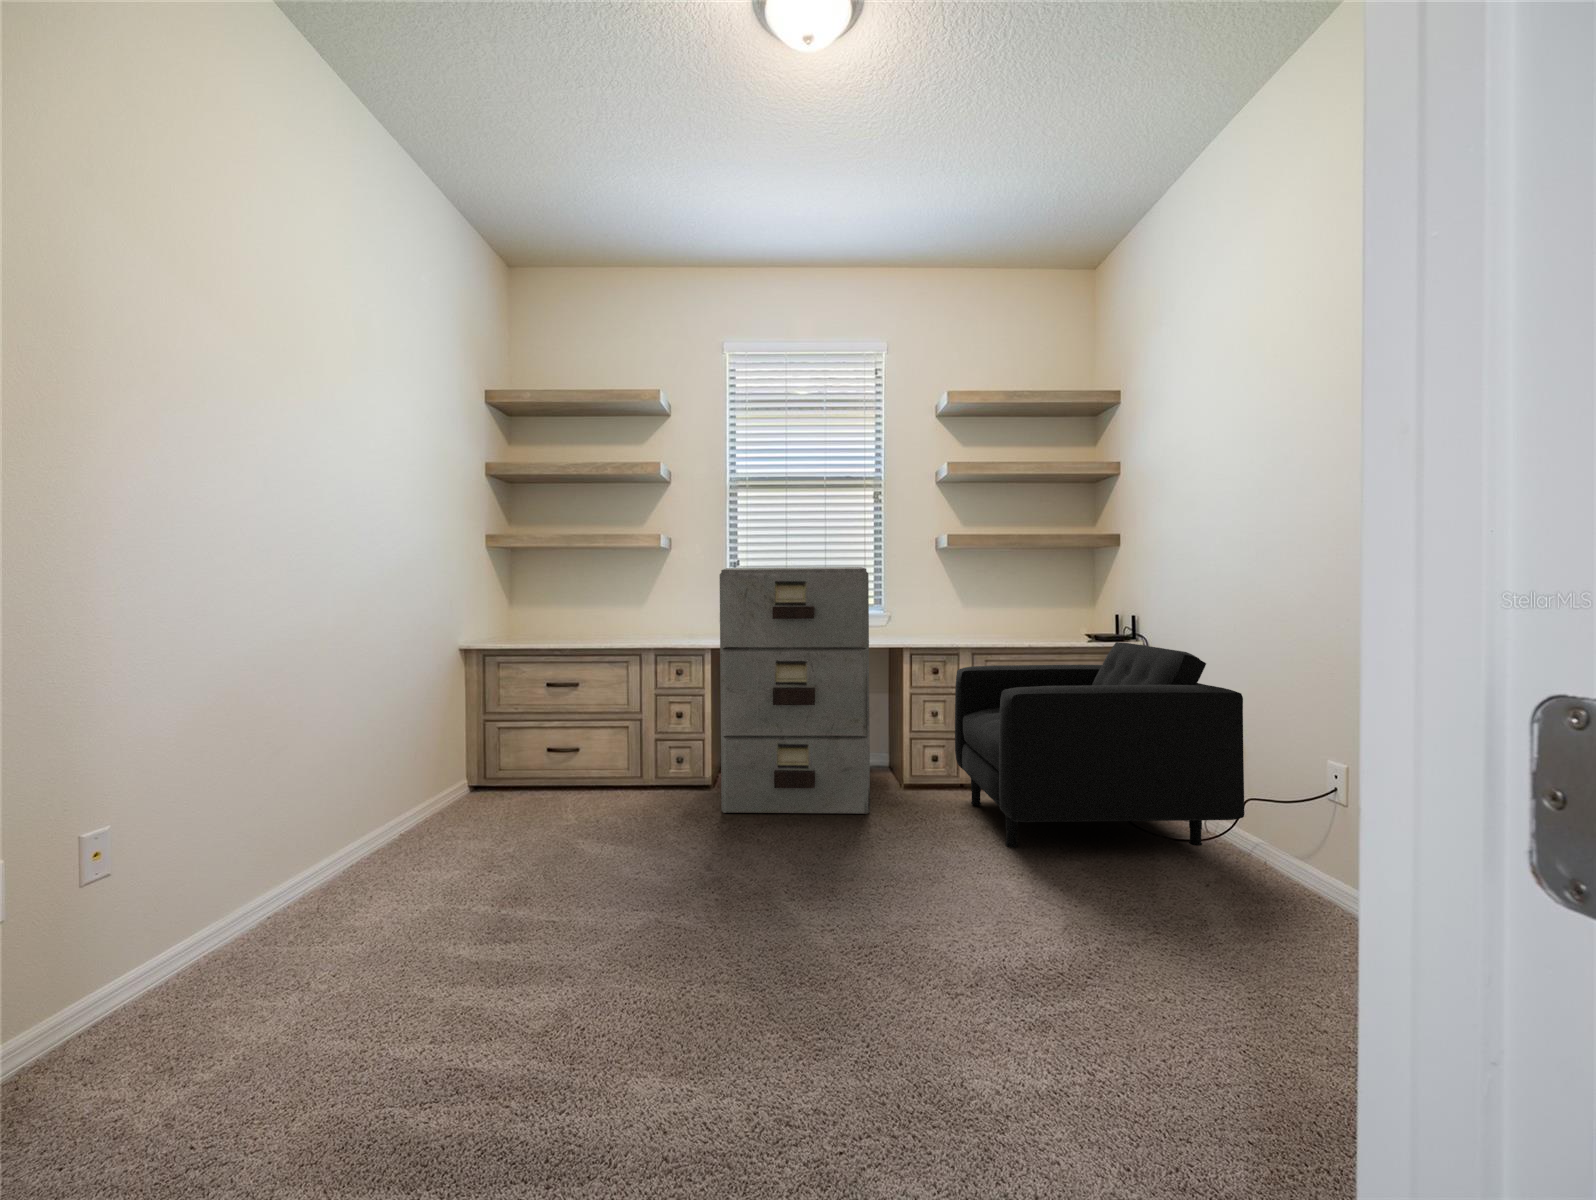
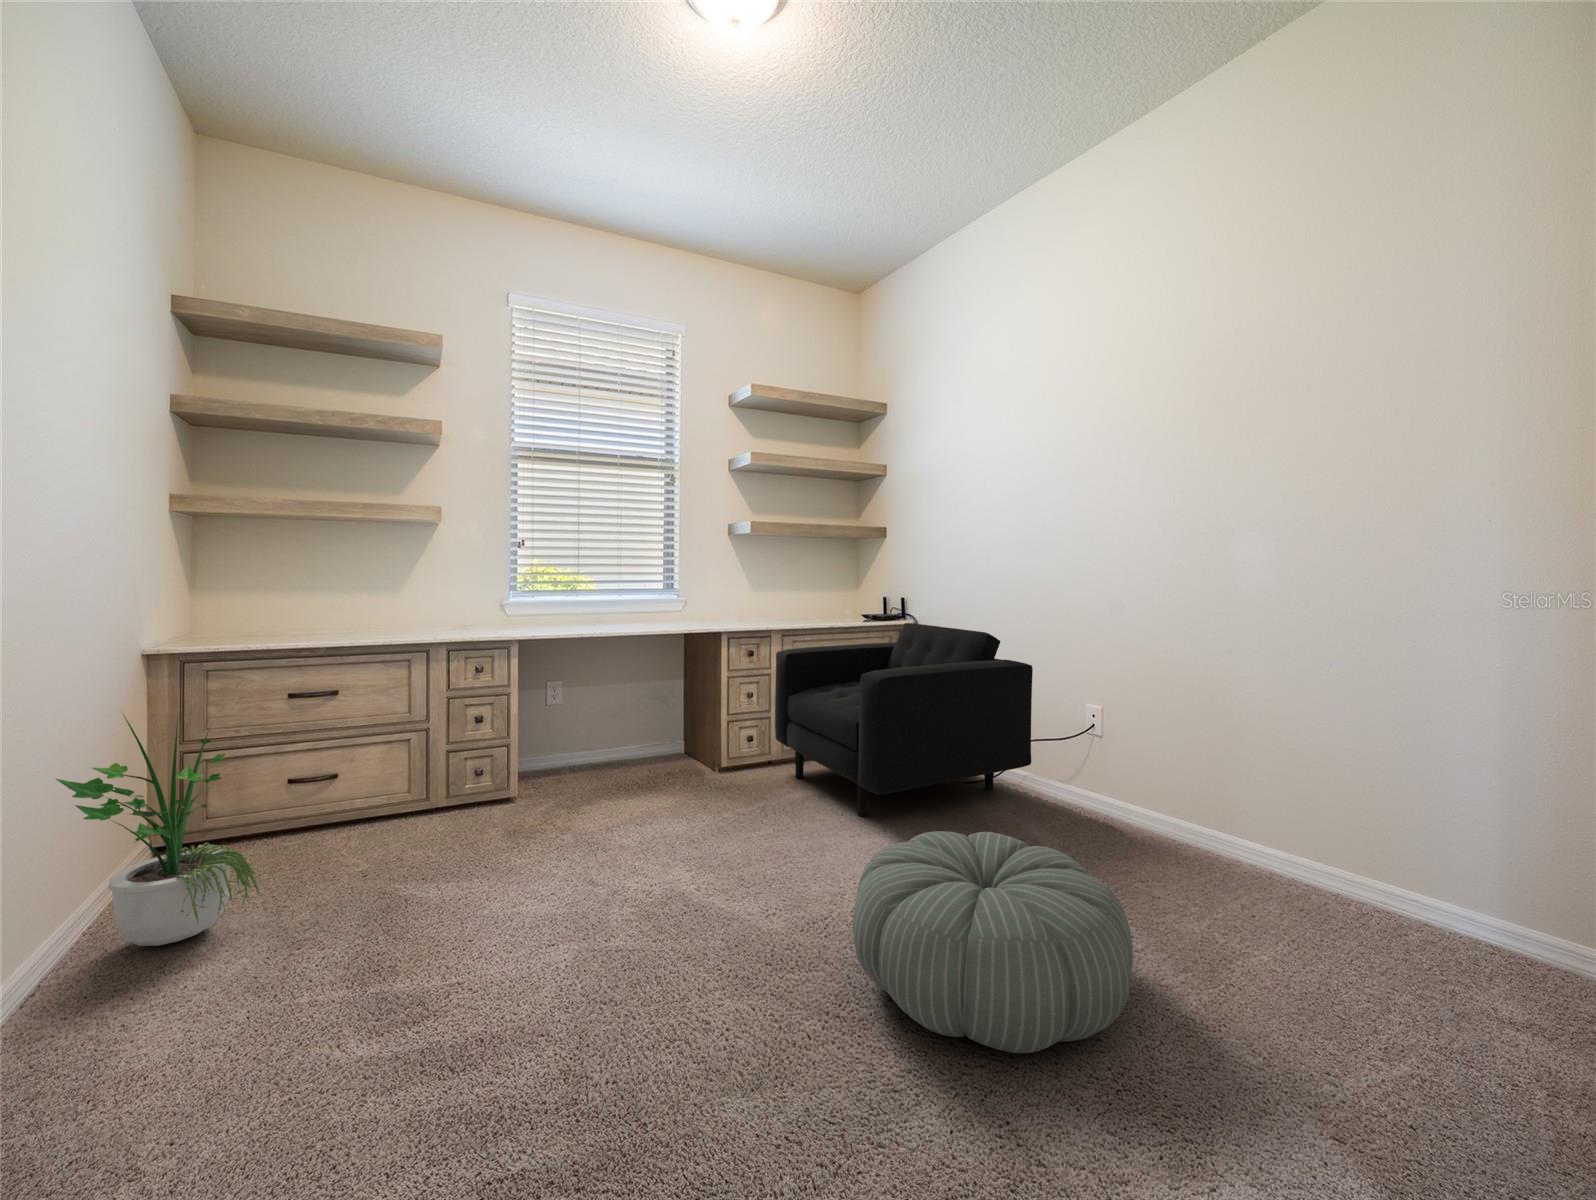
filing cabinet: present [720,567,870,814] -> none [535,551,711,826]
potted plant: none [398,678,505,842] -> present [56,714,260,946]
pouf: none [860,844,1146,1051] -> present [853,831,1133,1053]

